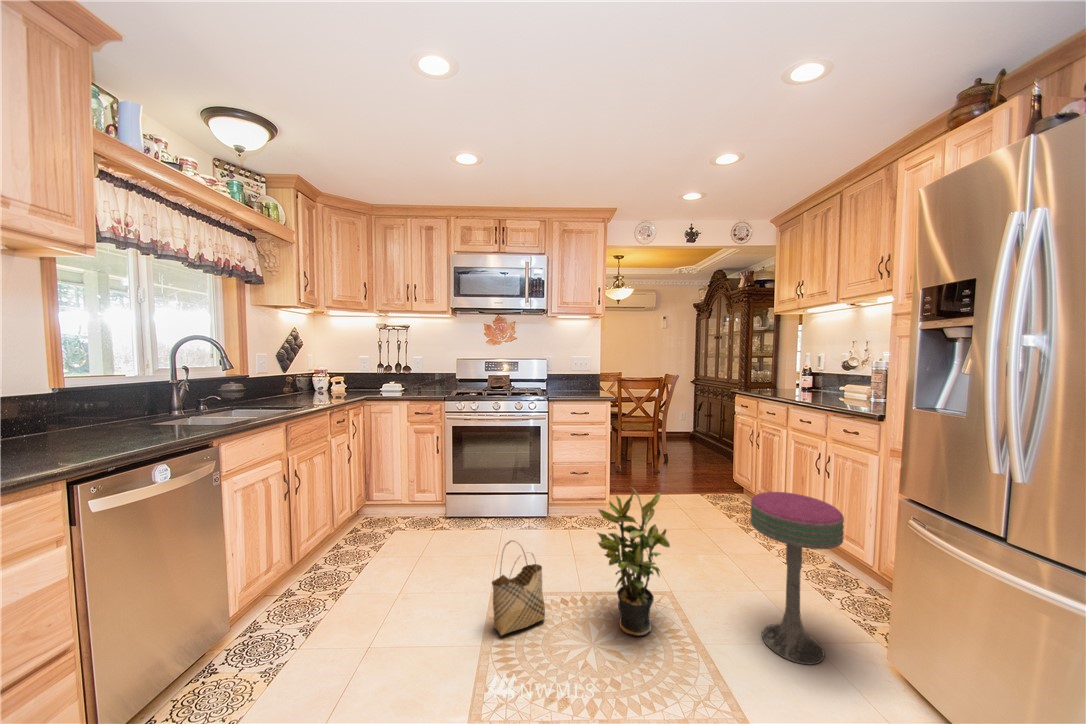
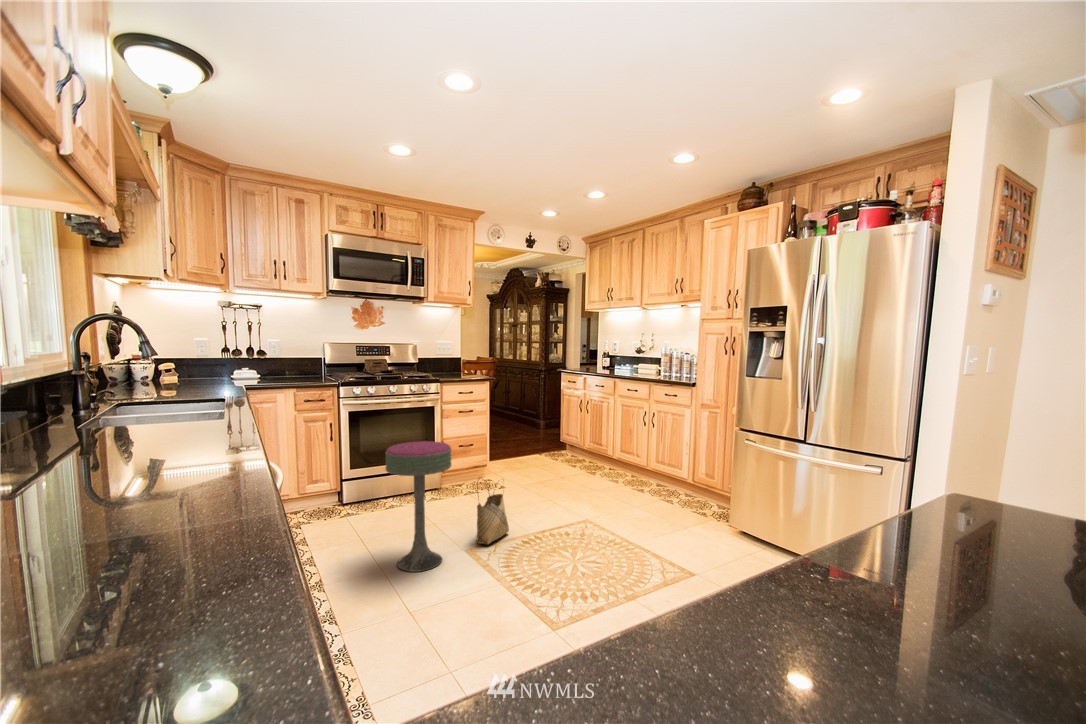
potted plant: present [597,488,670,636] -> none [539,425,586,525]
bar stool: present [750,492,844,664] -> present [385,441,451,572]

